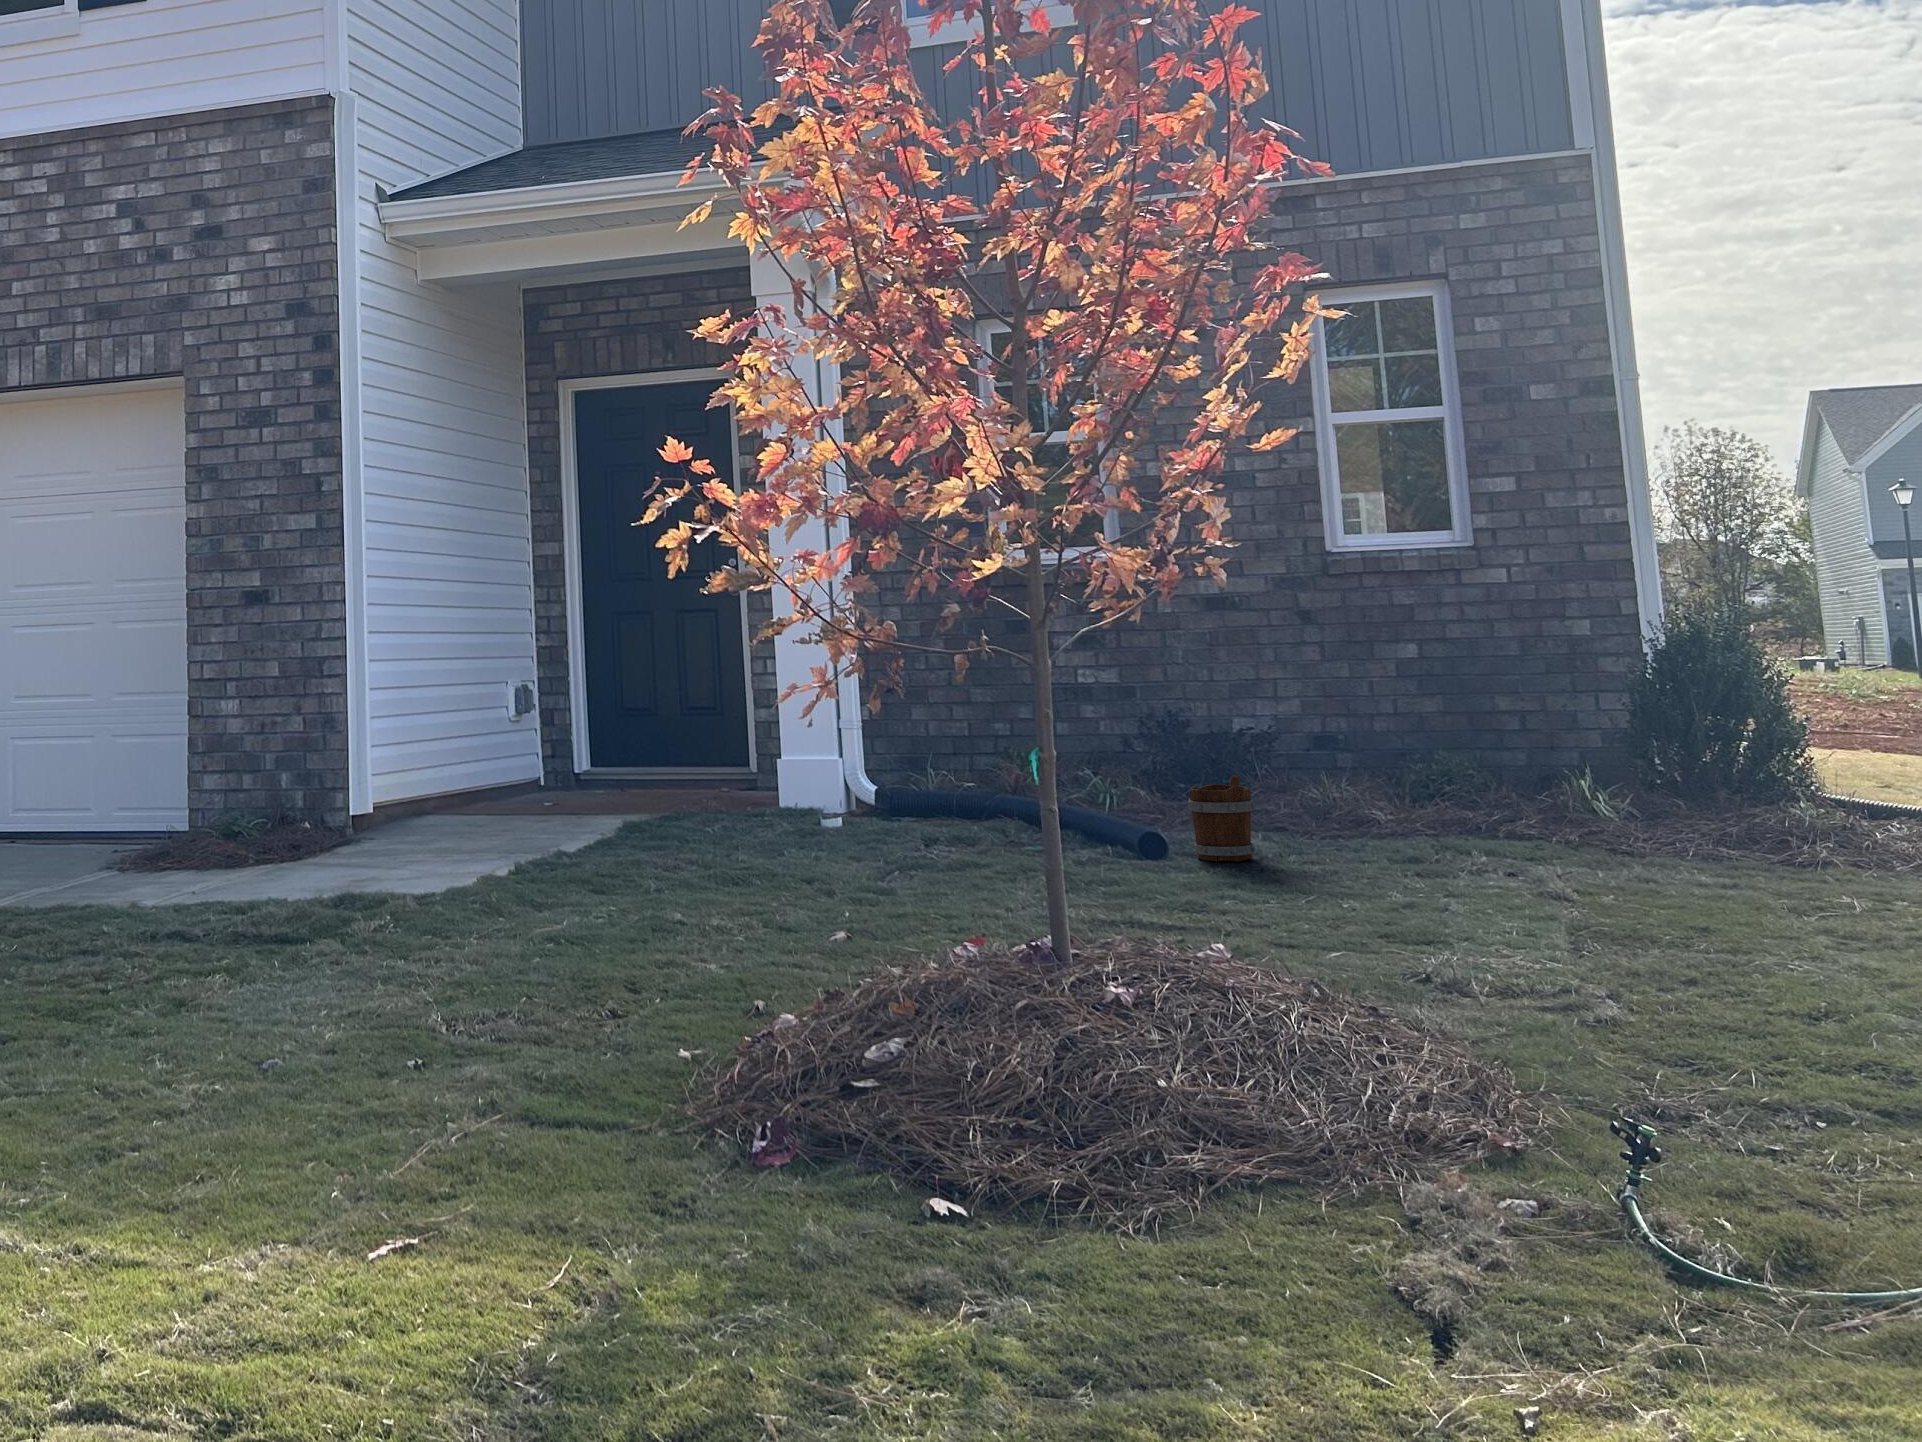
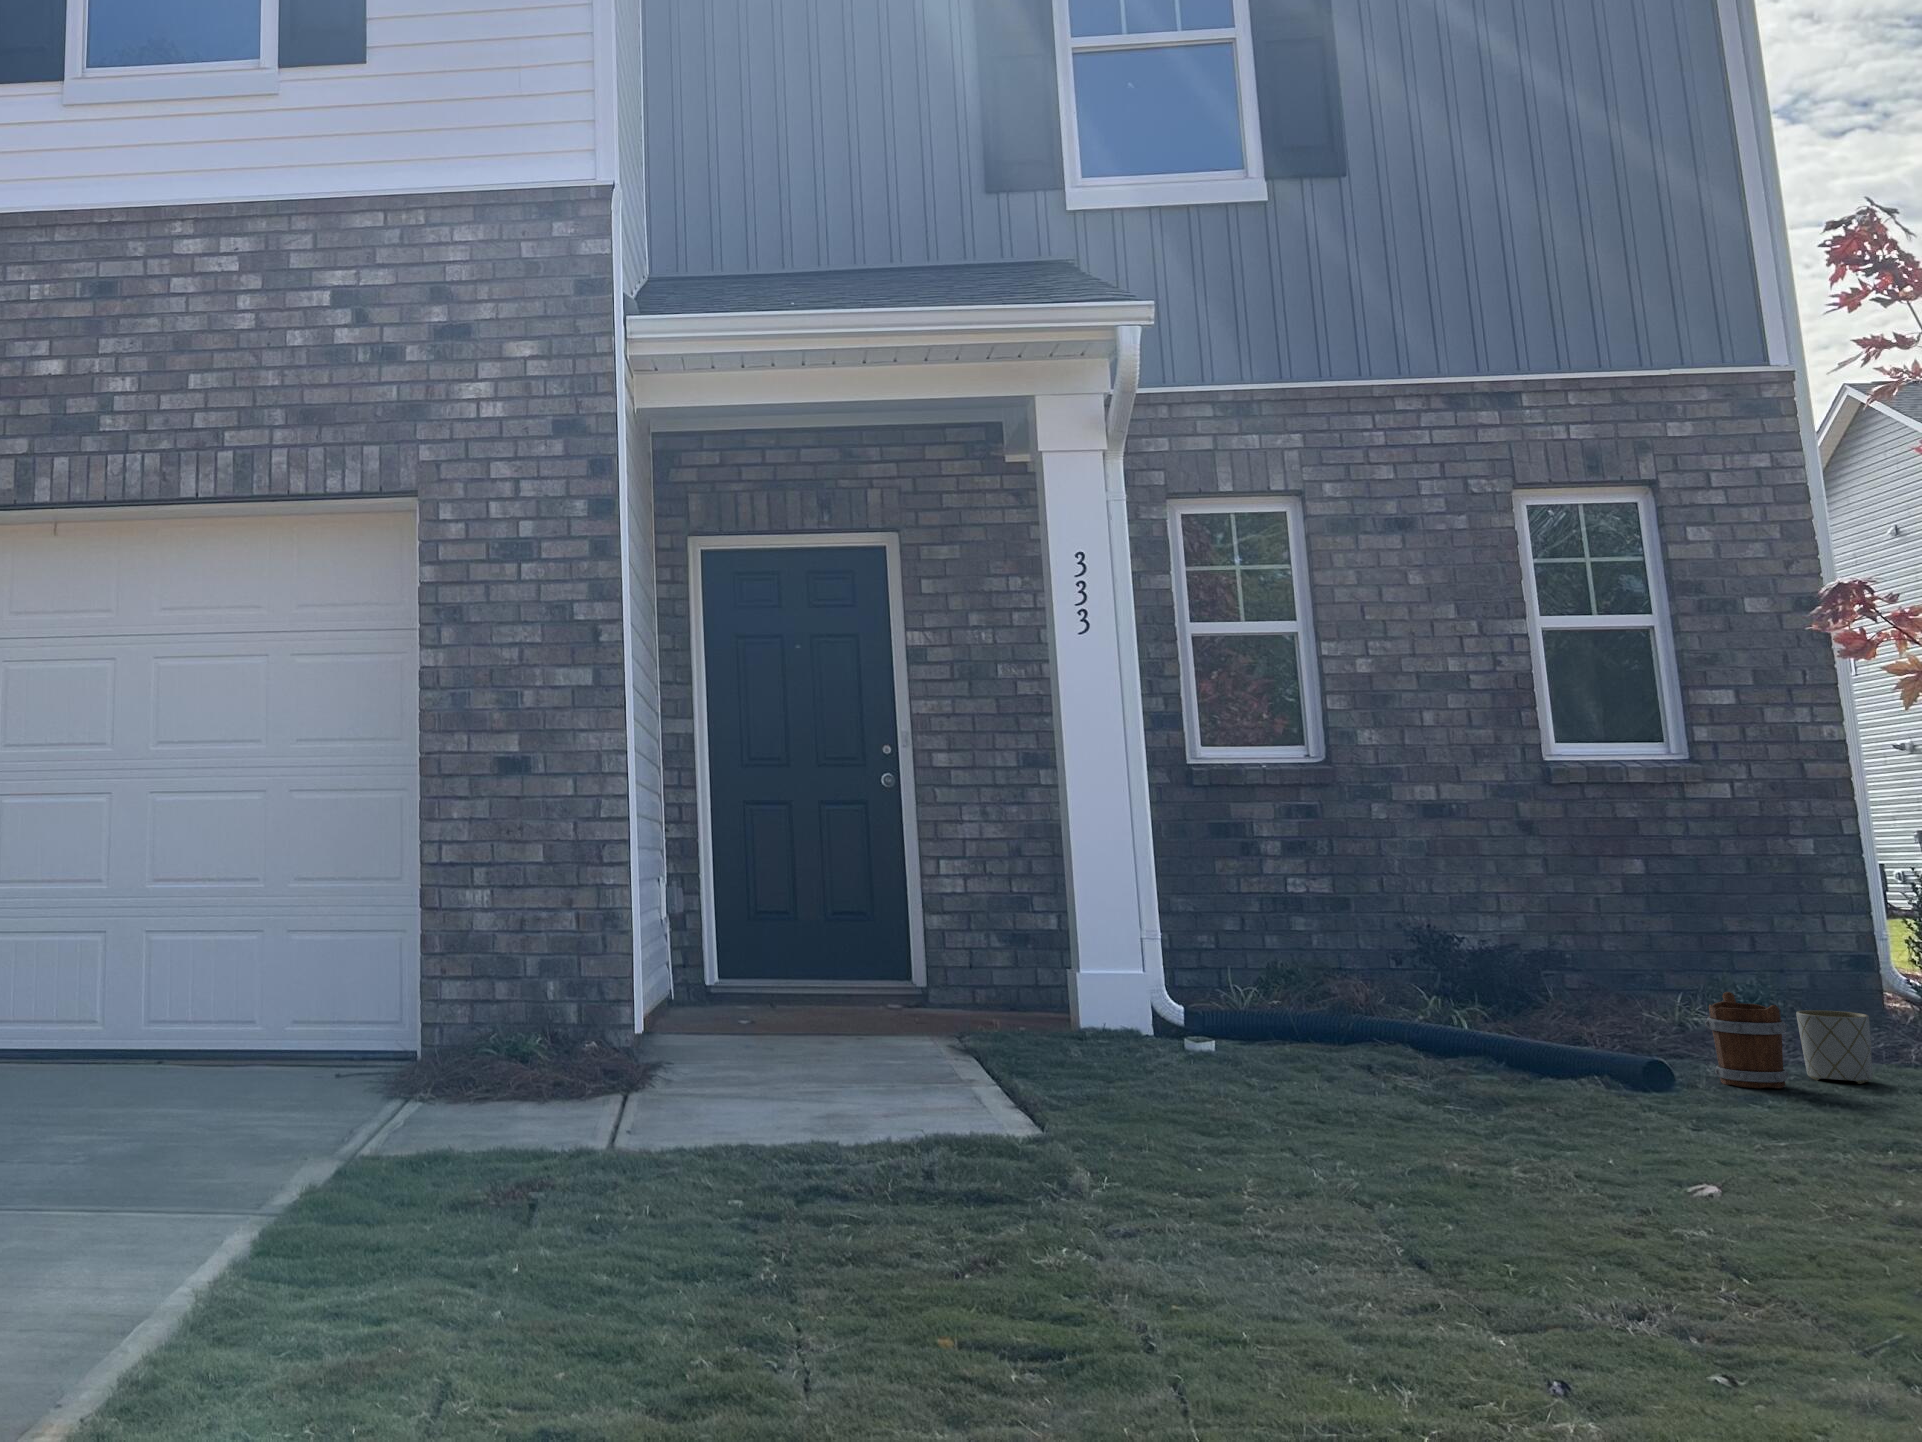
planter: none [1305,792,1368,858] -> present [1796,1010,1872,1084]

